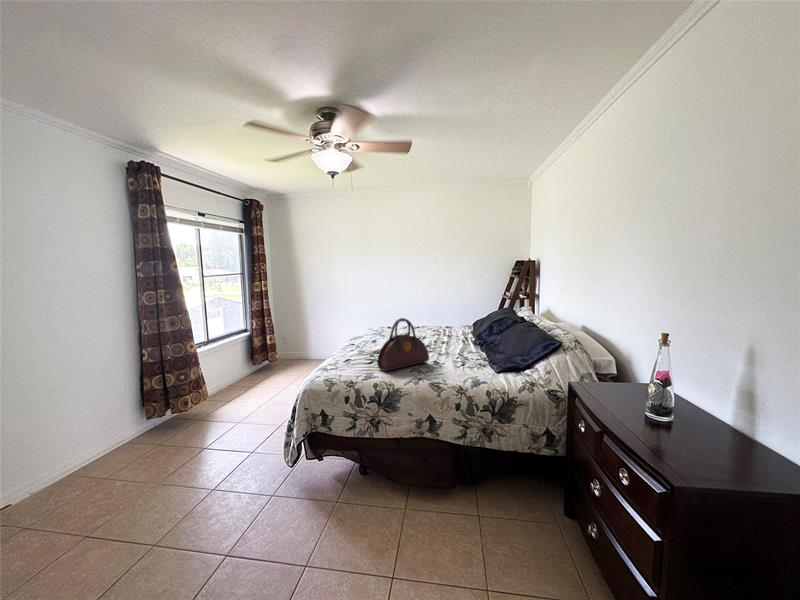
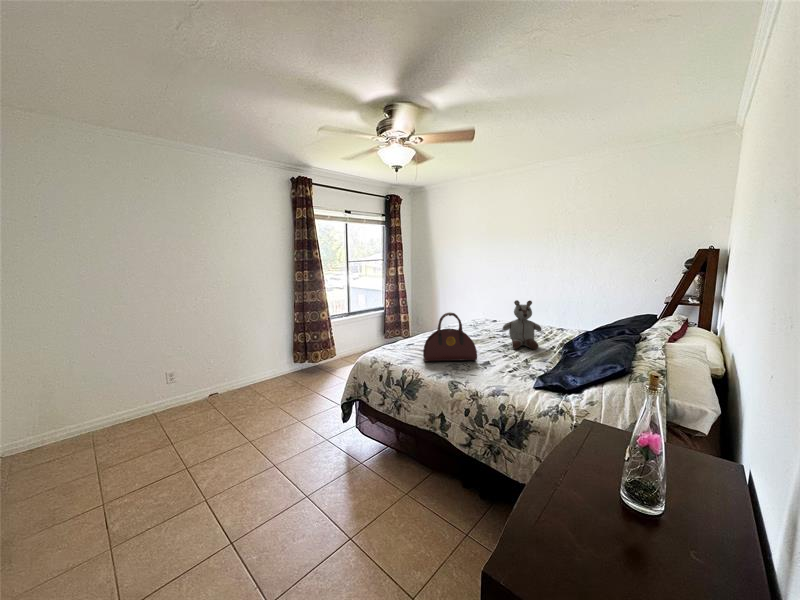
stuffed bear: none [424,303,458,348] -> present [503,300,542,350]

